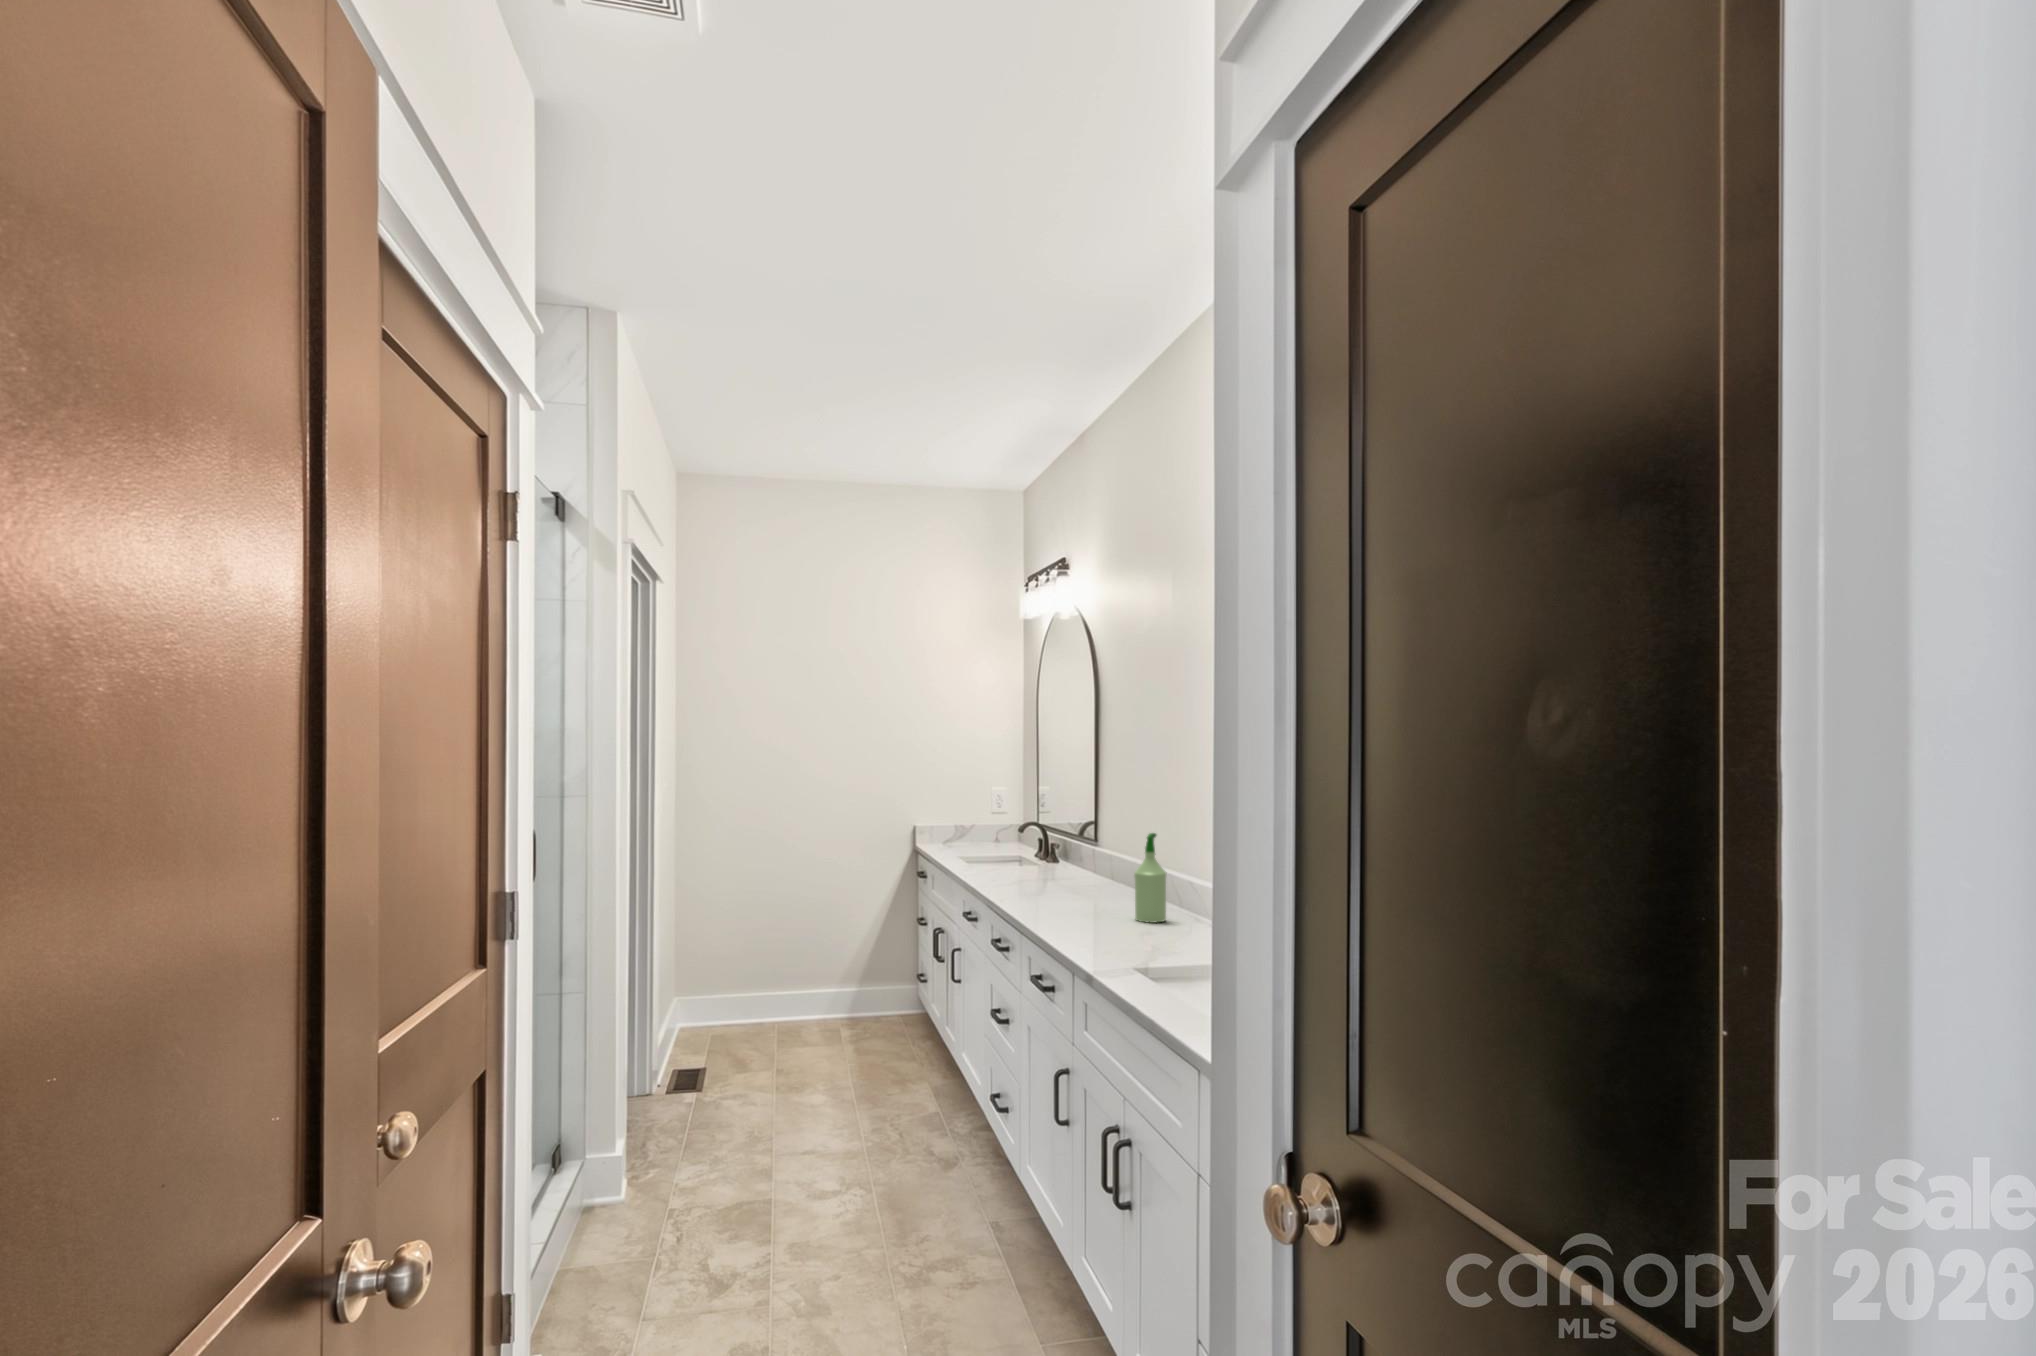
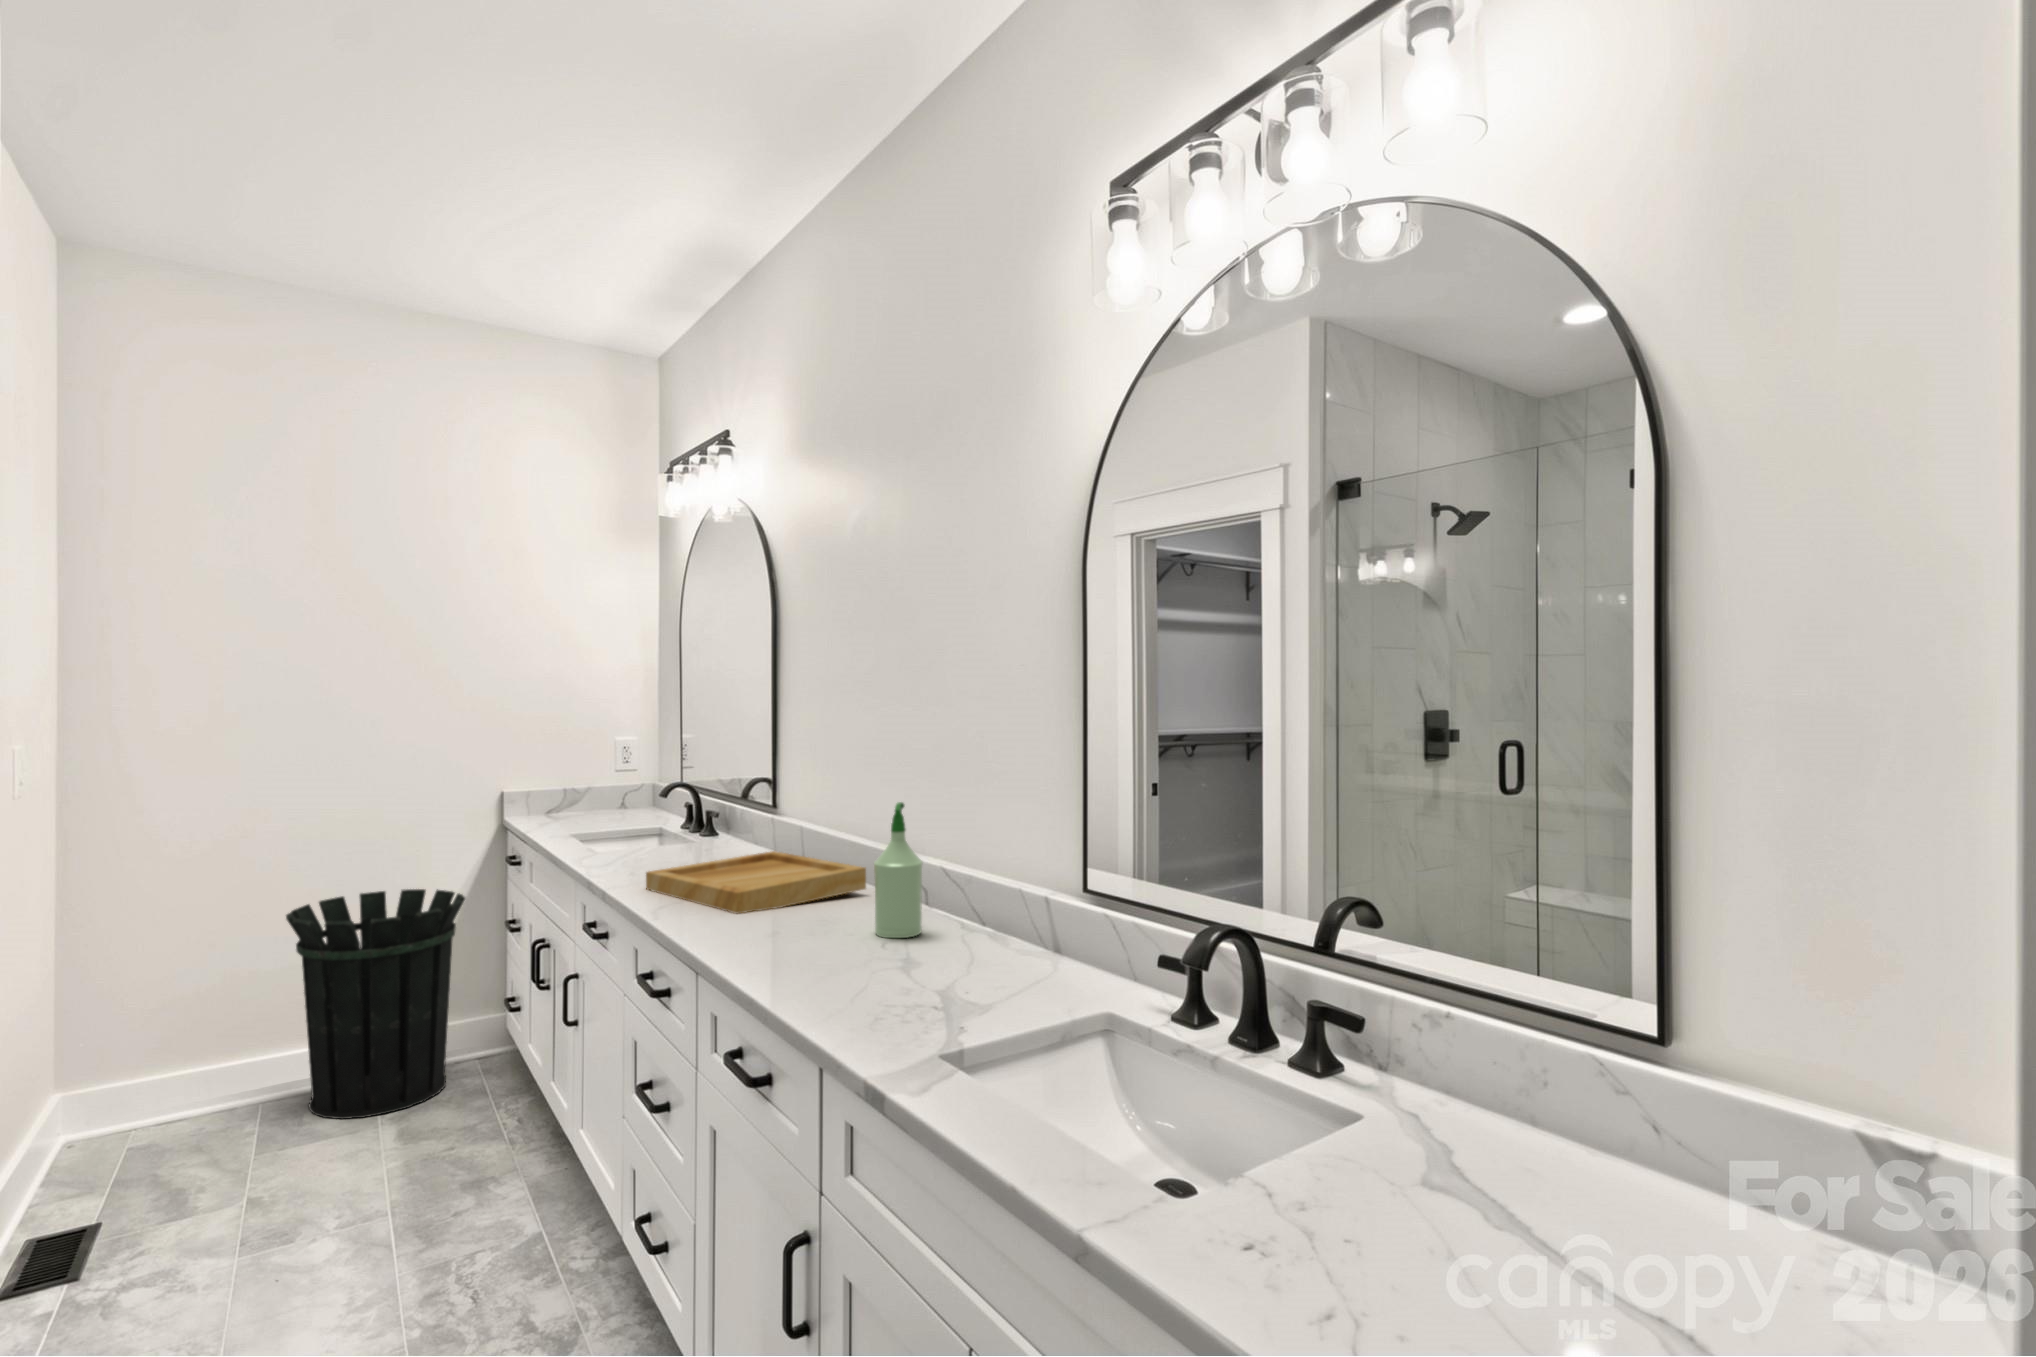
tray: none [1000,869,1144,906] -> present [646,851,866,913]
waste bin: none [785,892,892,1043] -> present [286,889,465,1119]

